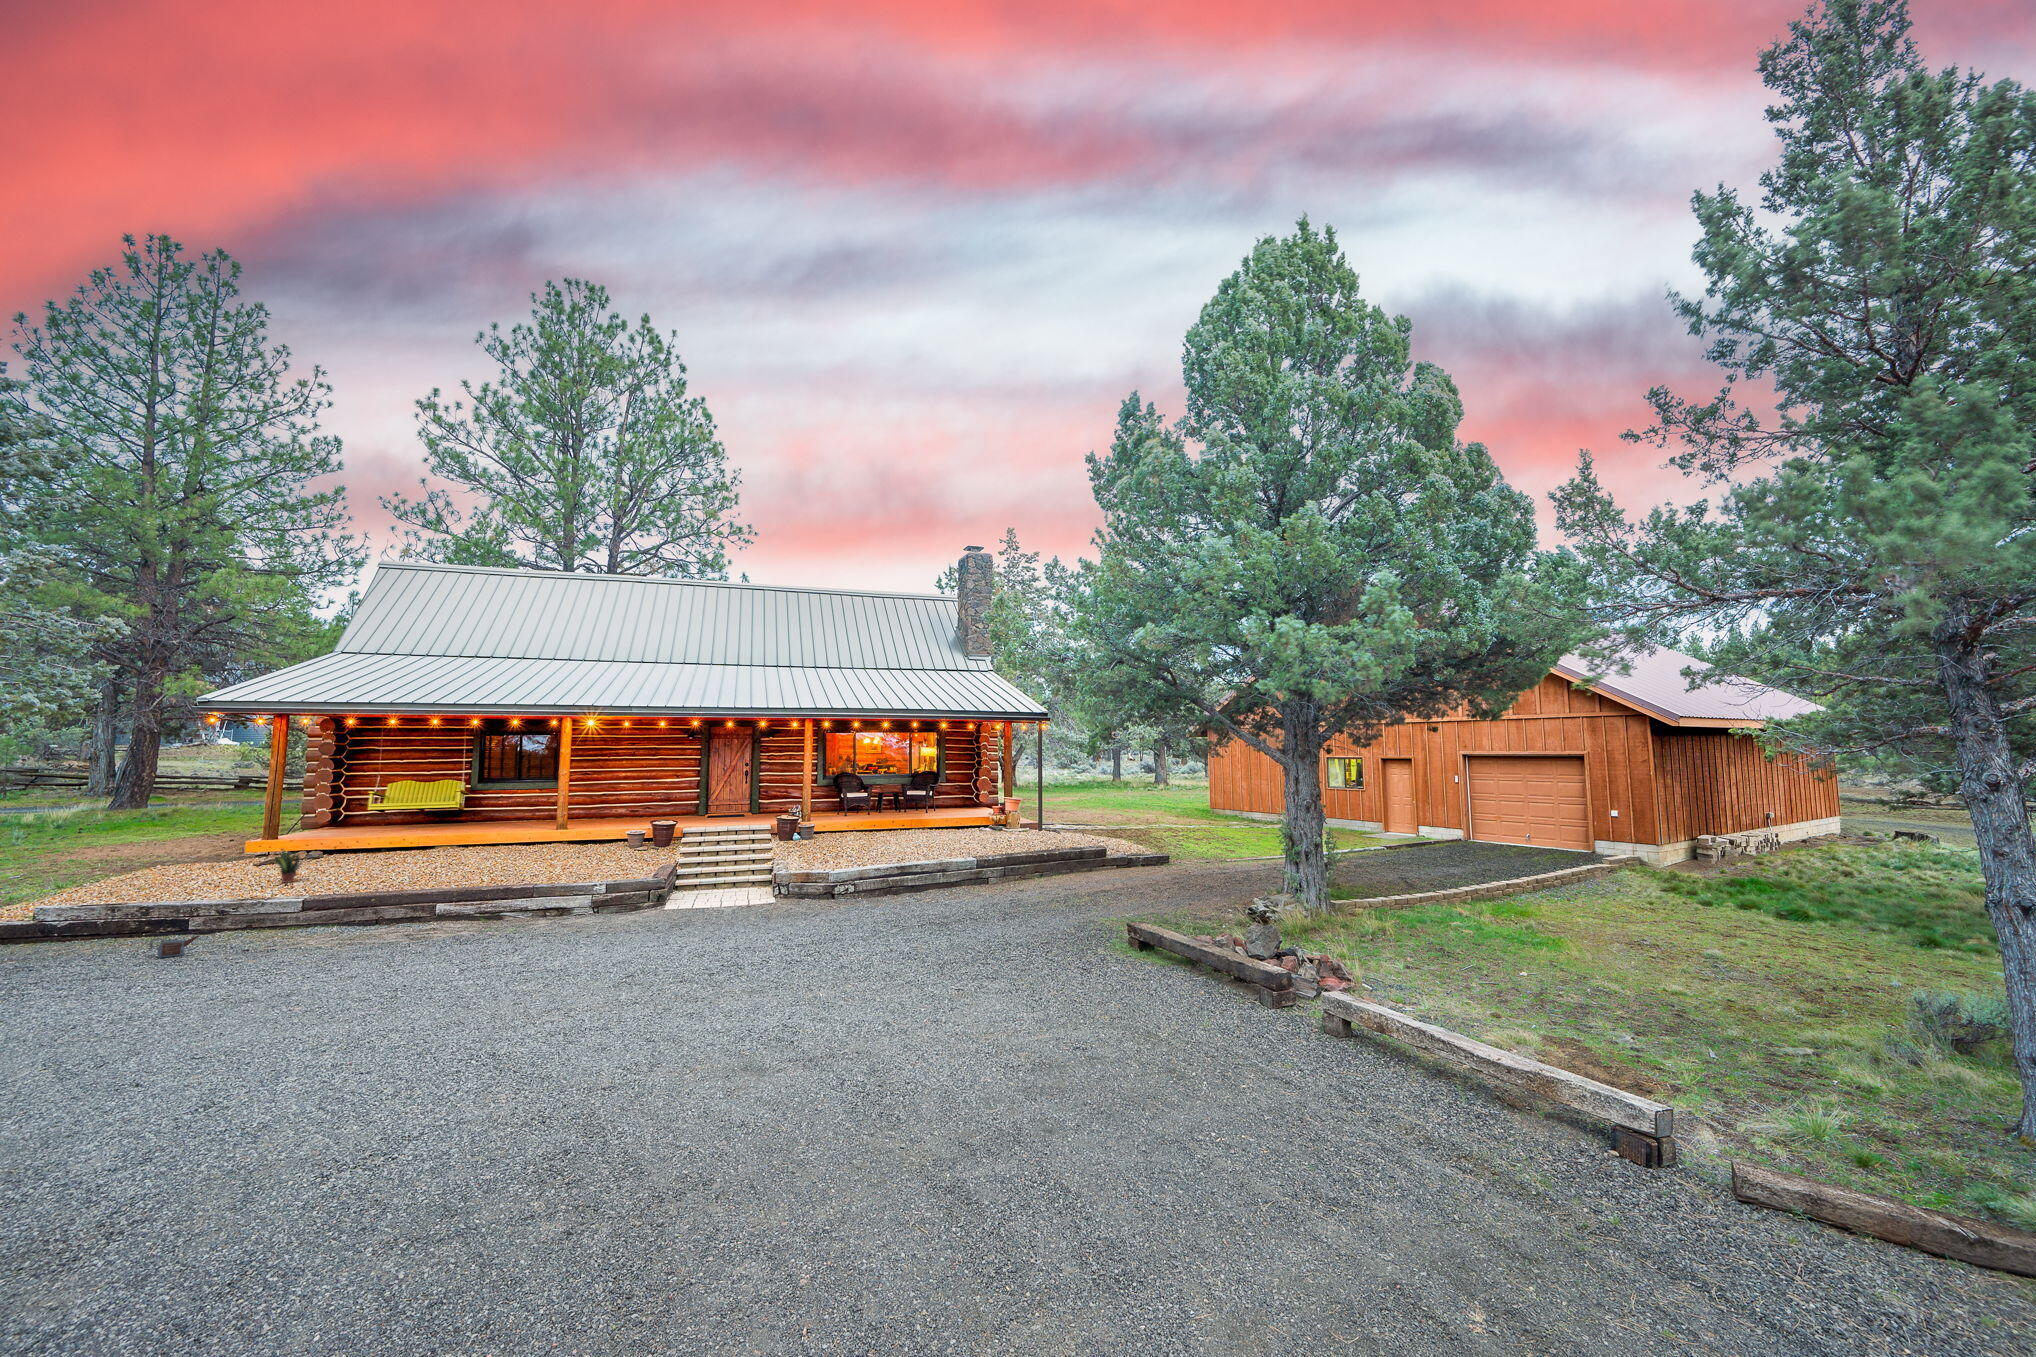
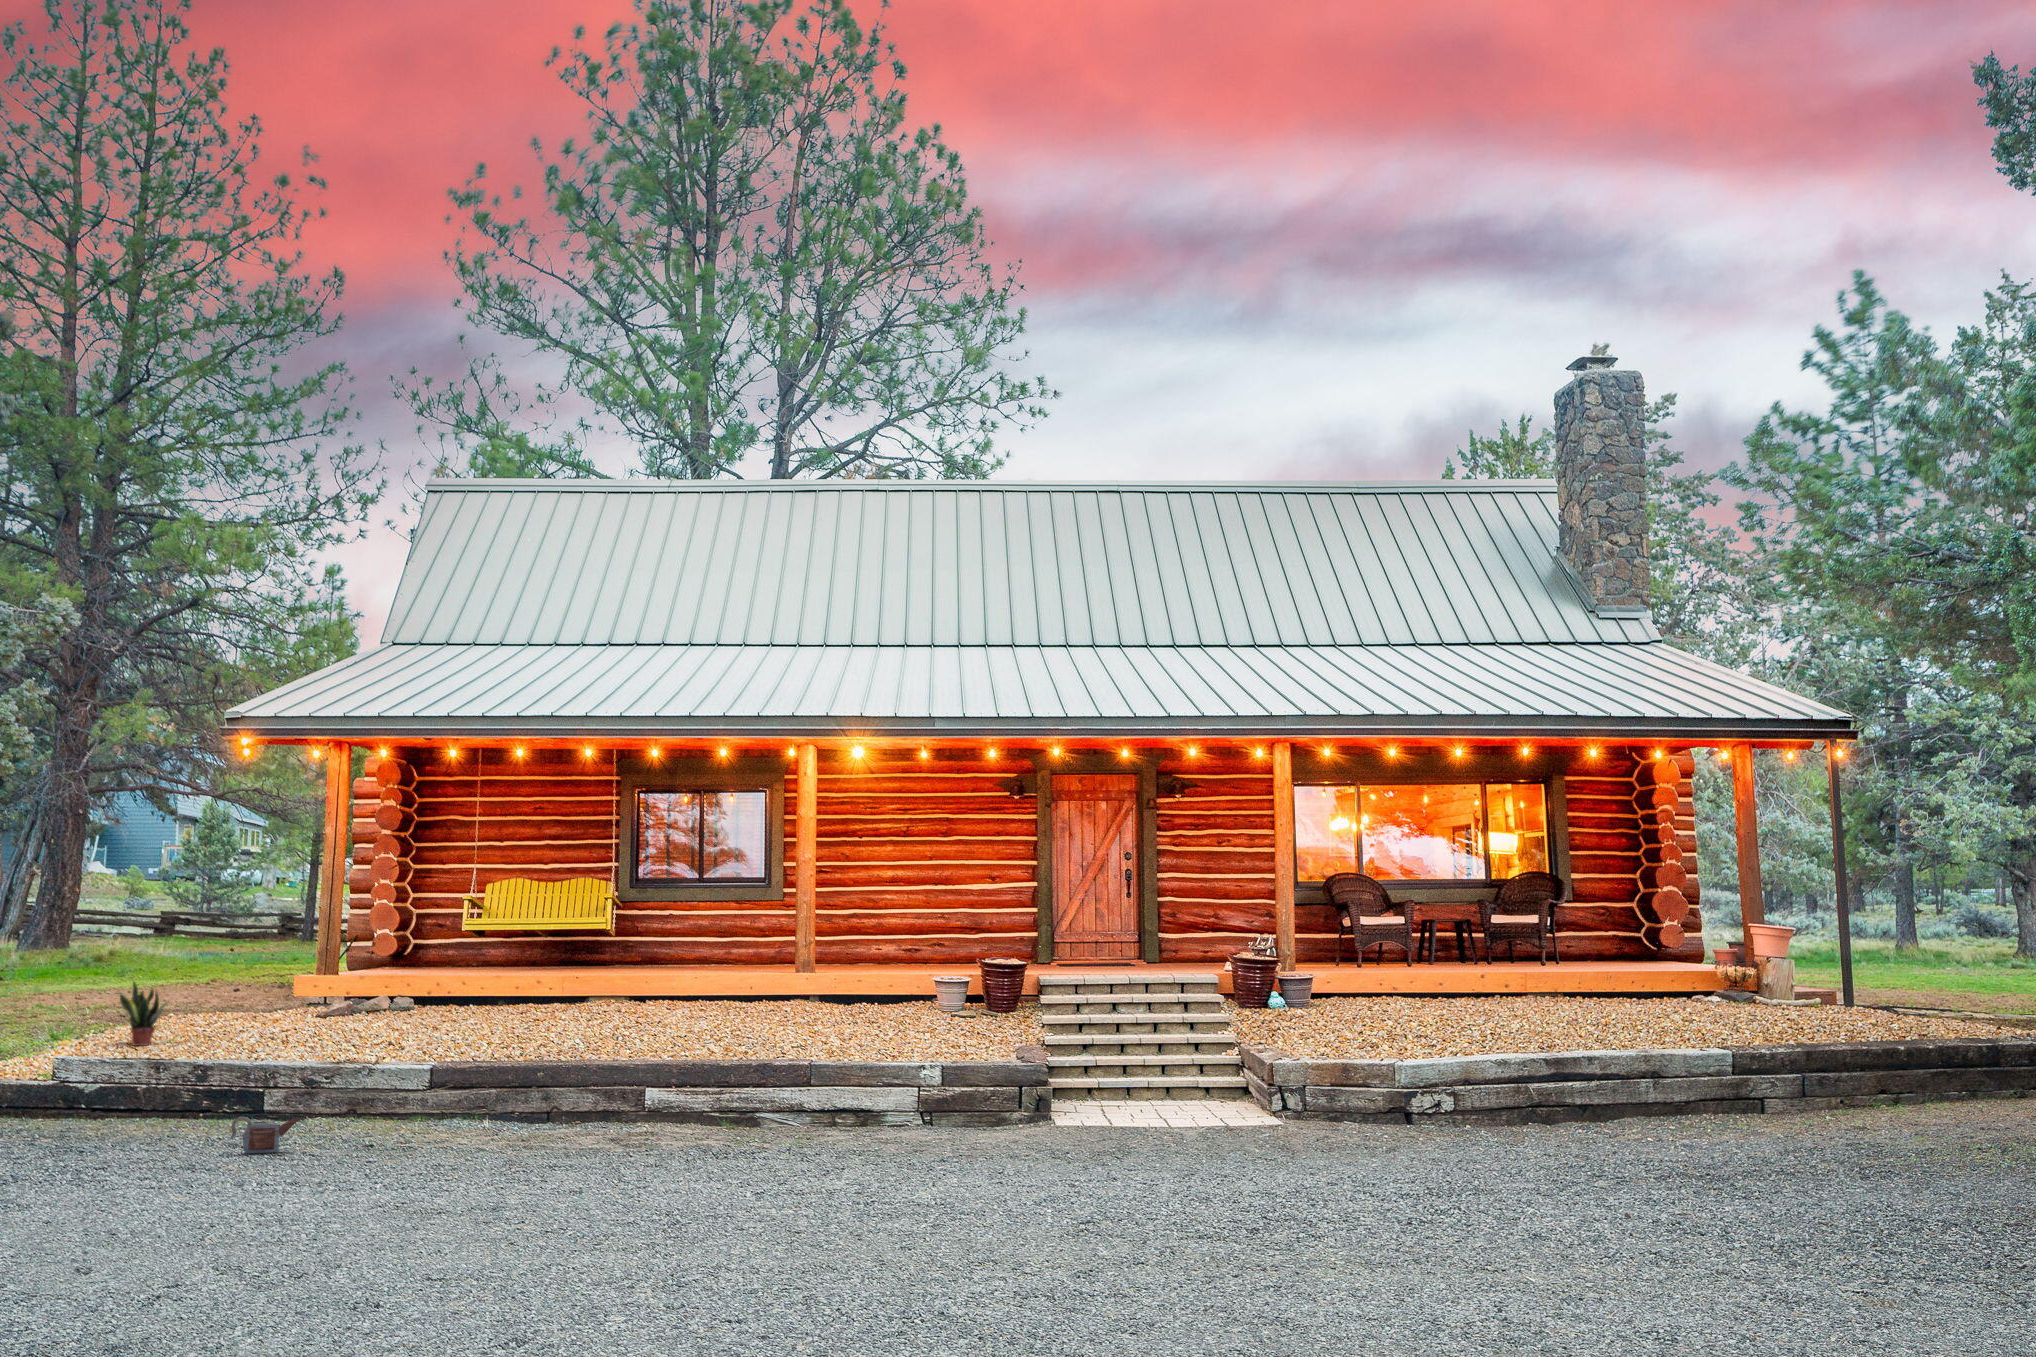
potted plant: present [275,850,302,883] -> present [120,982,169,1046]

